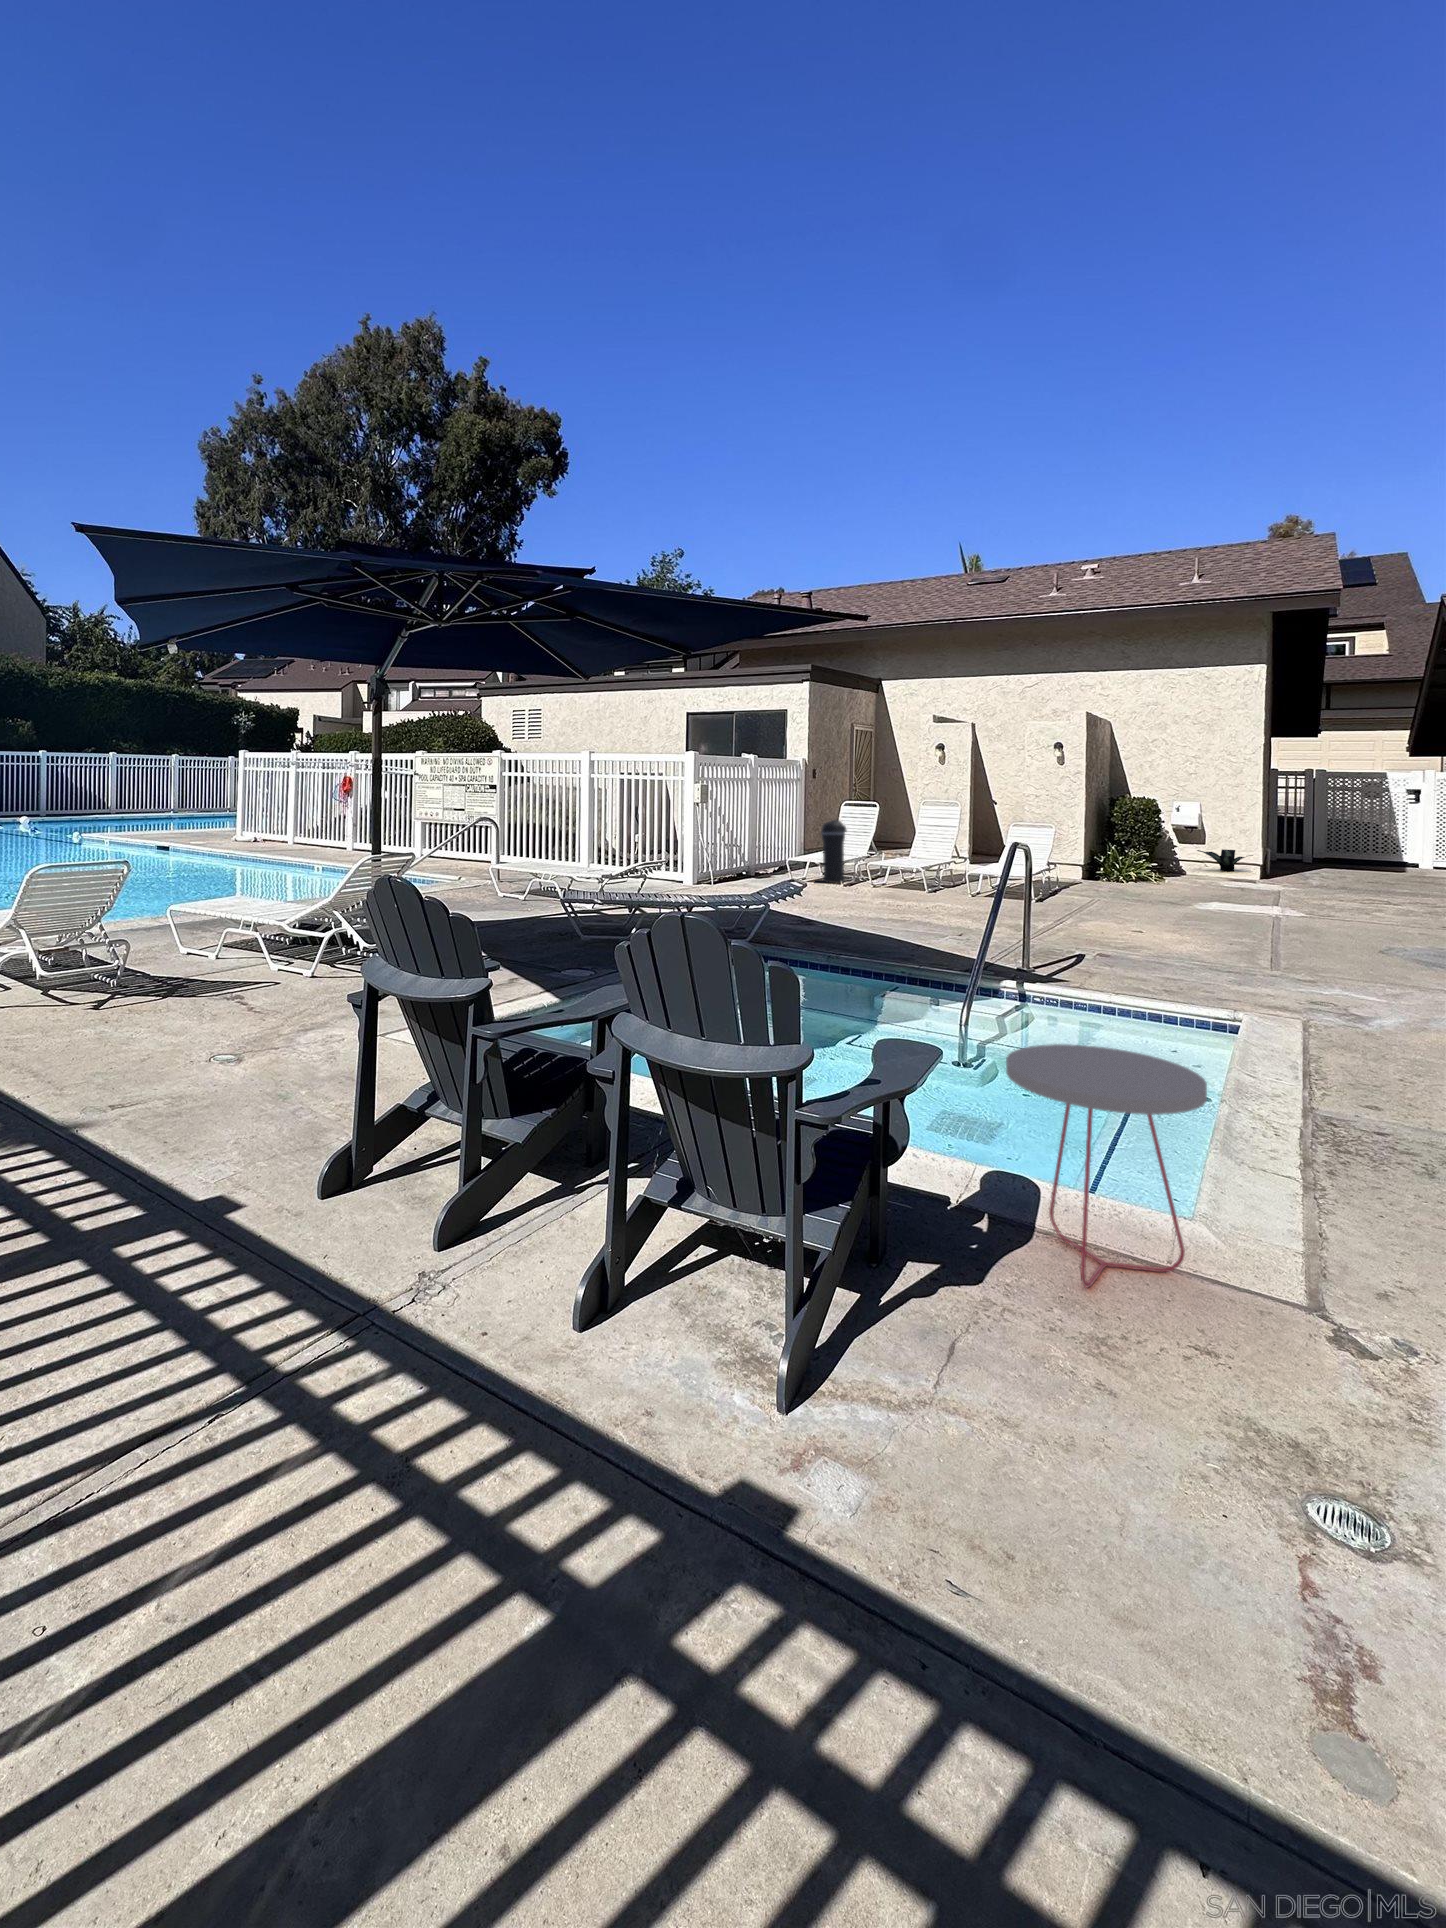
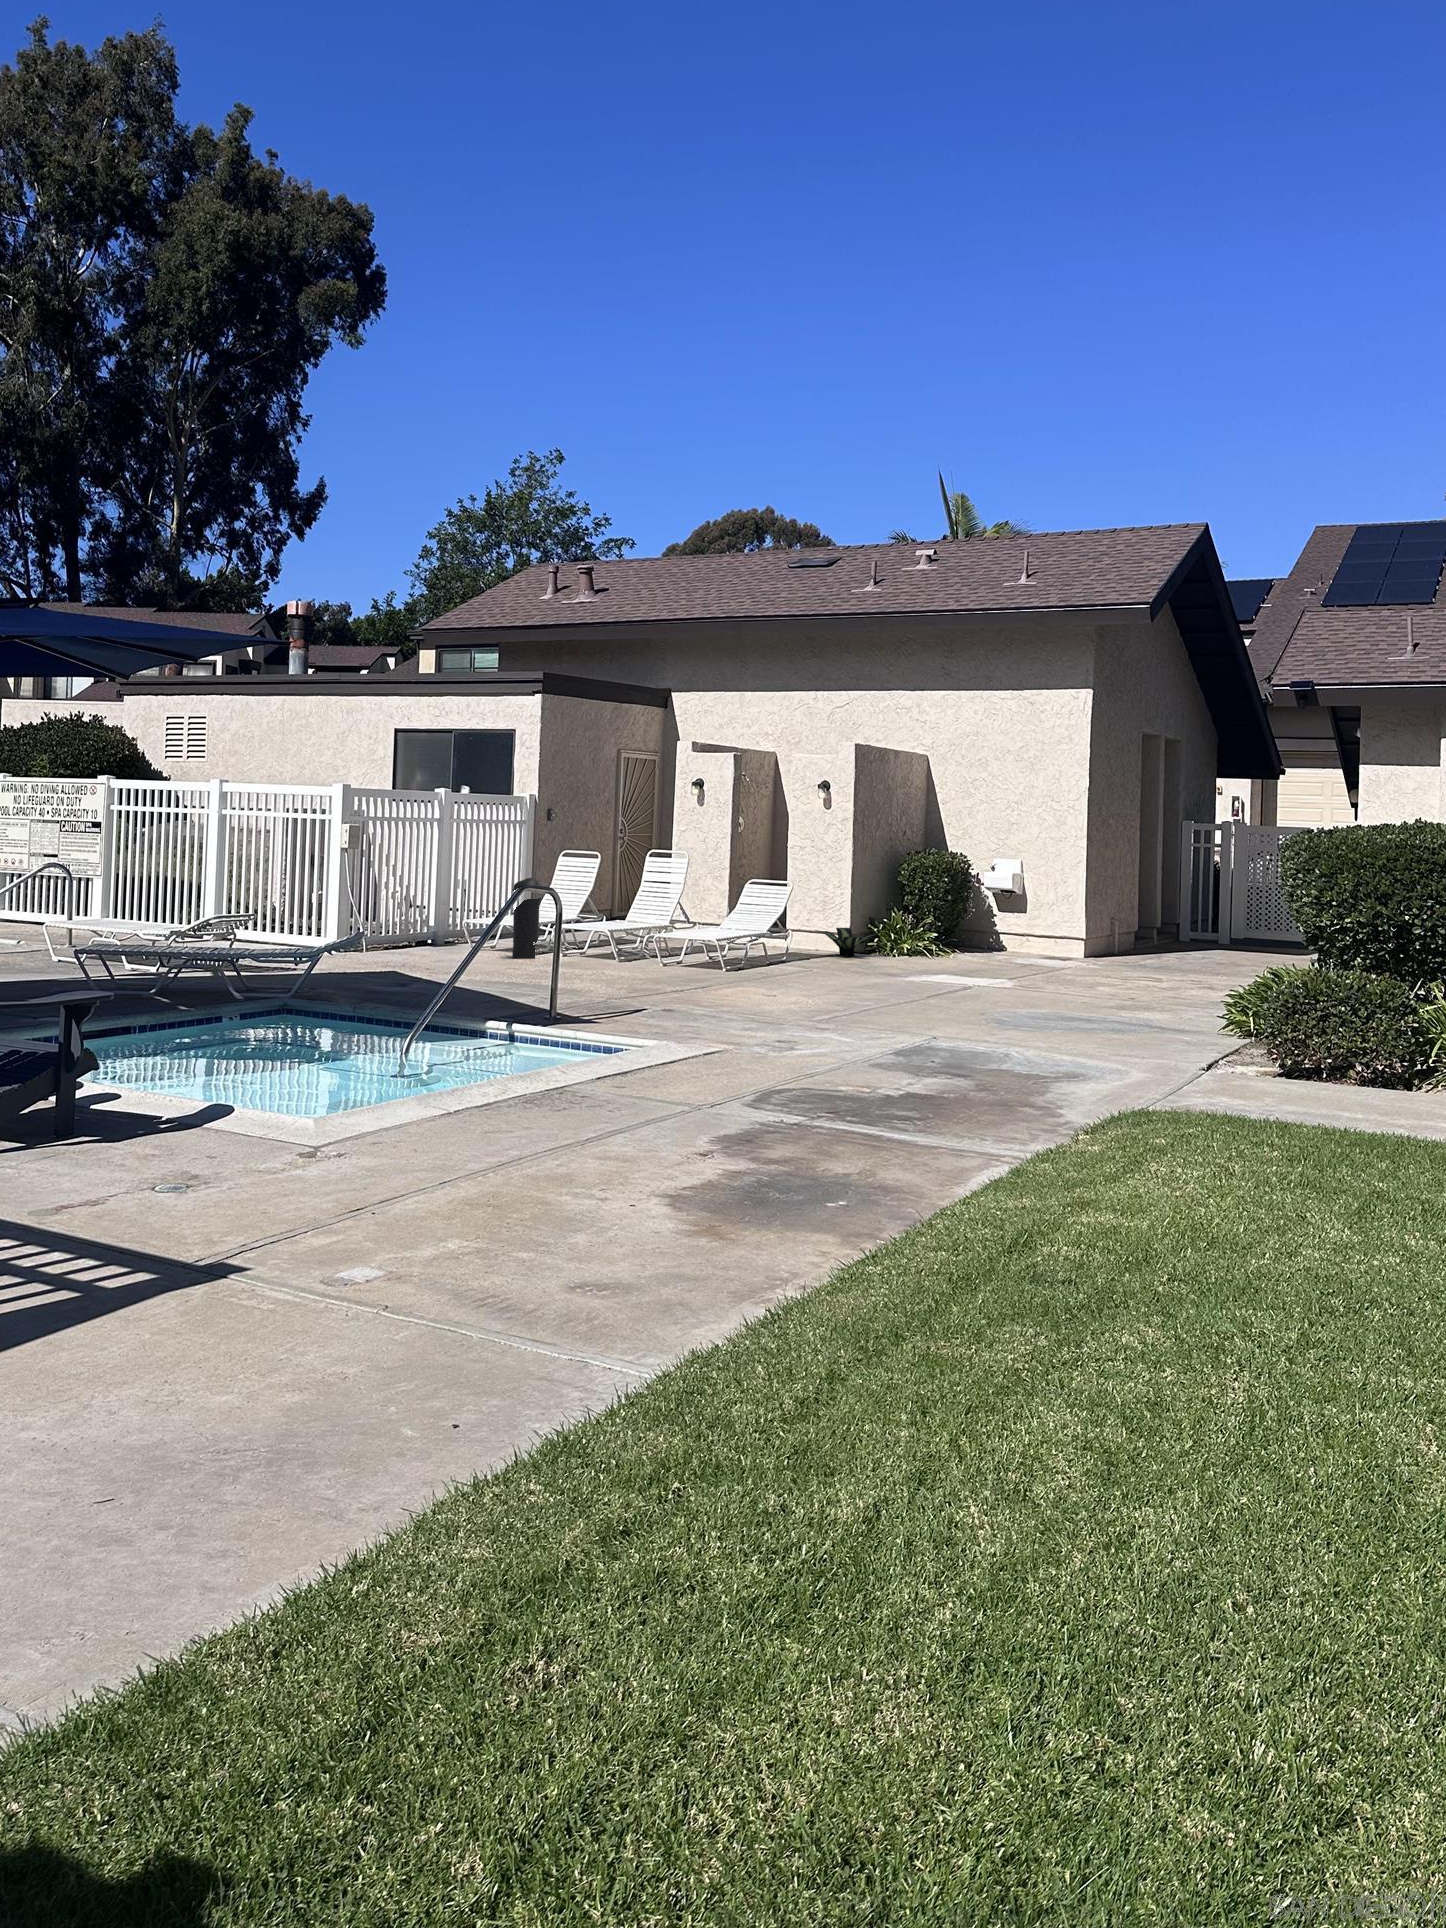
potted plant: present [1197,849,1253,871] -> present [815,928,875,957]
side table: present [1006,1044,1207,1288] -> none [62,1025,168,1150]

